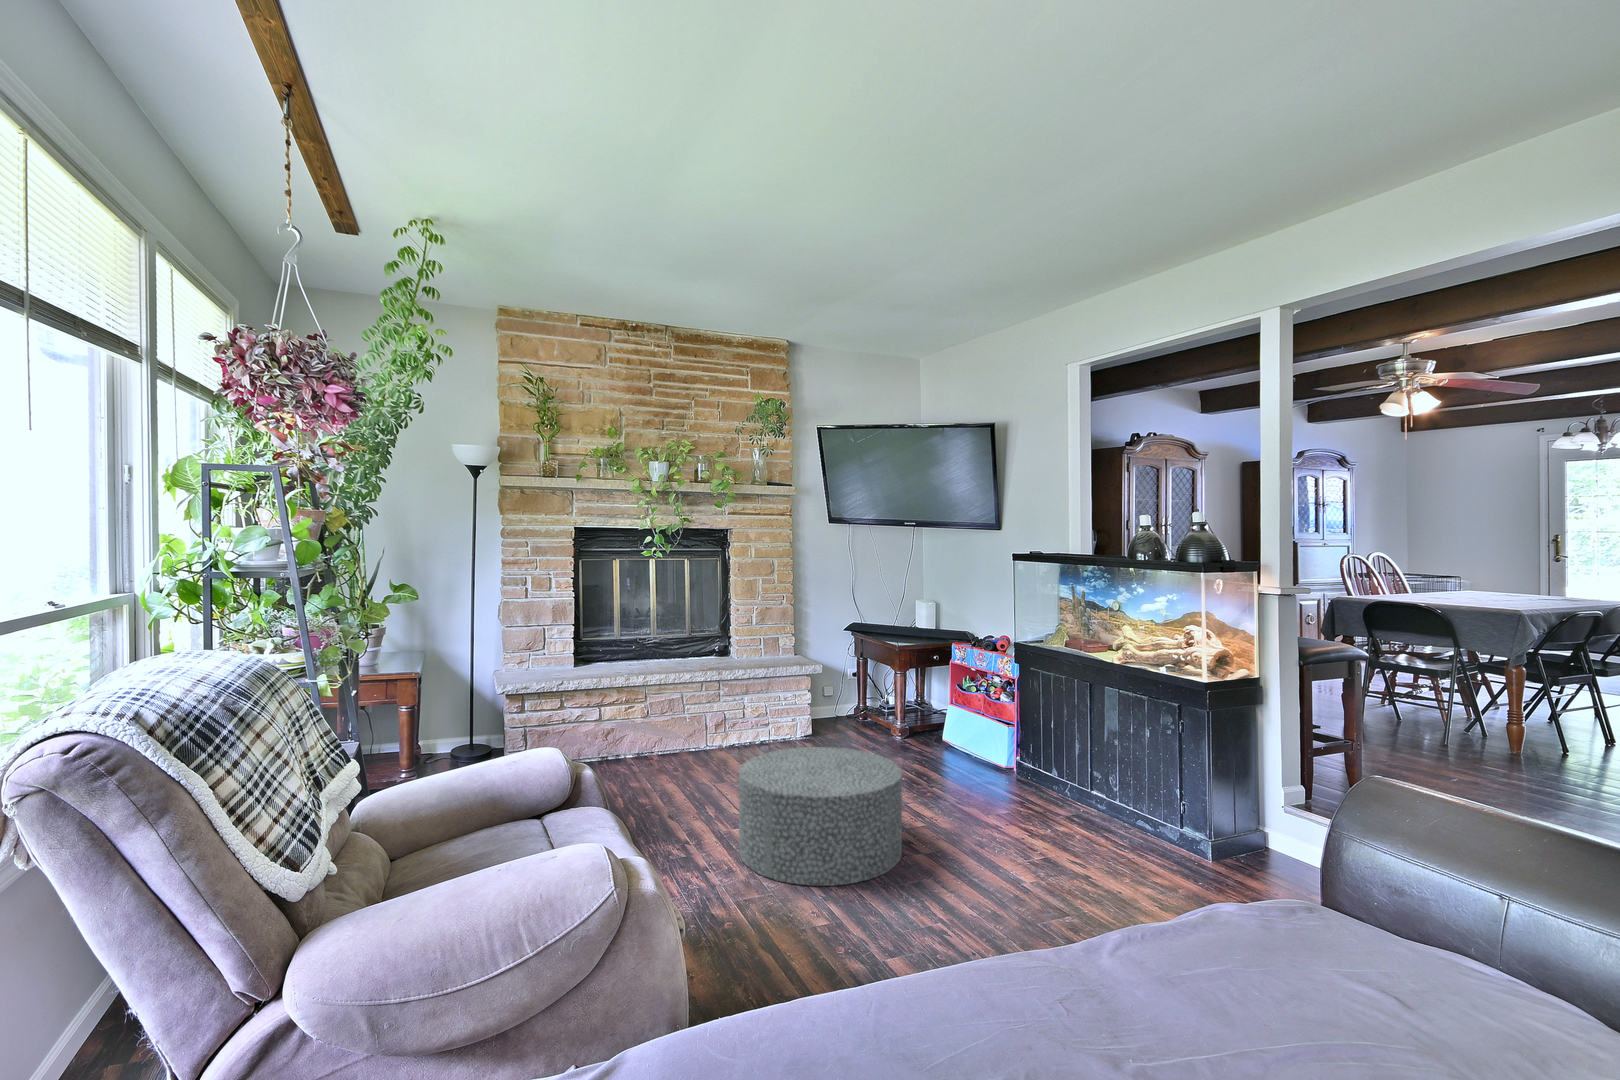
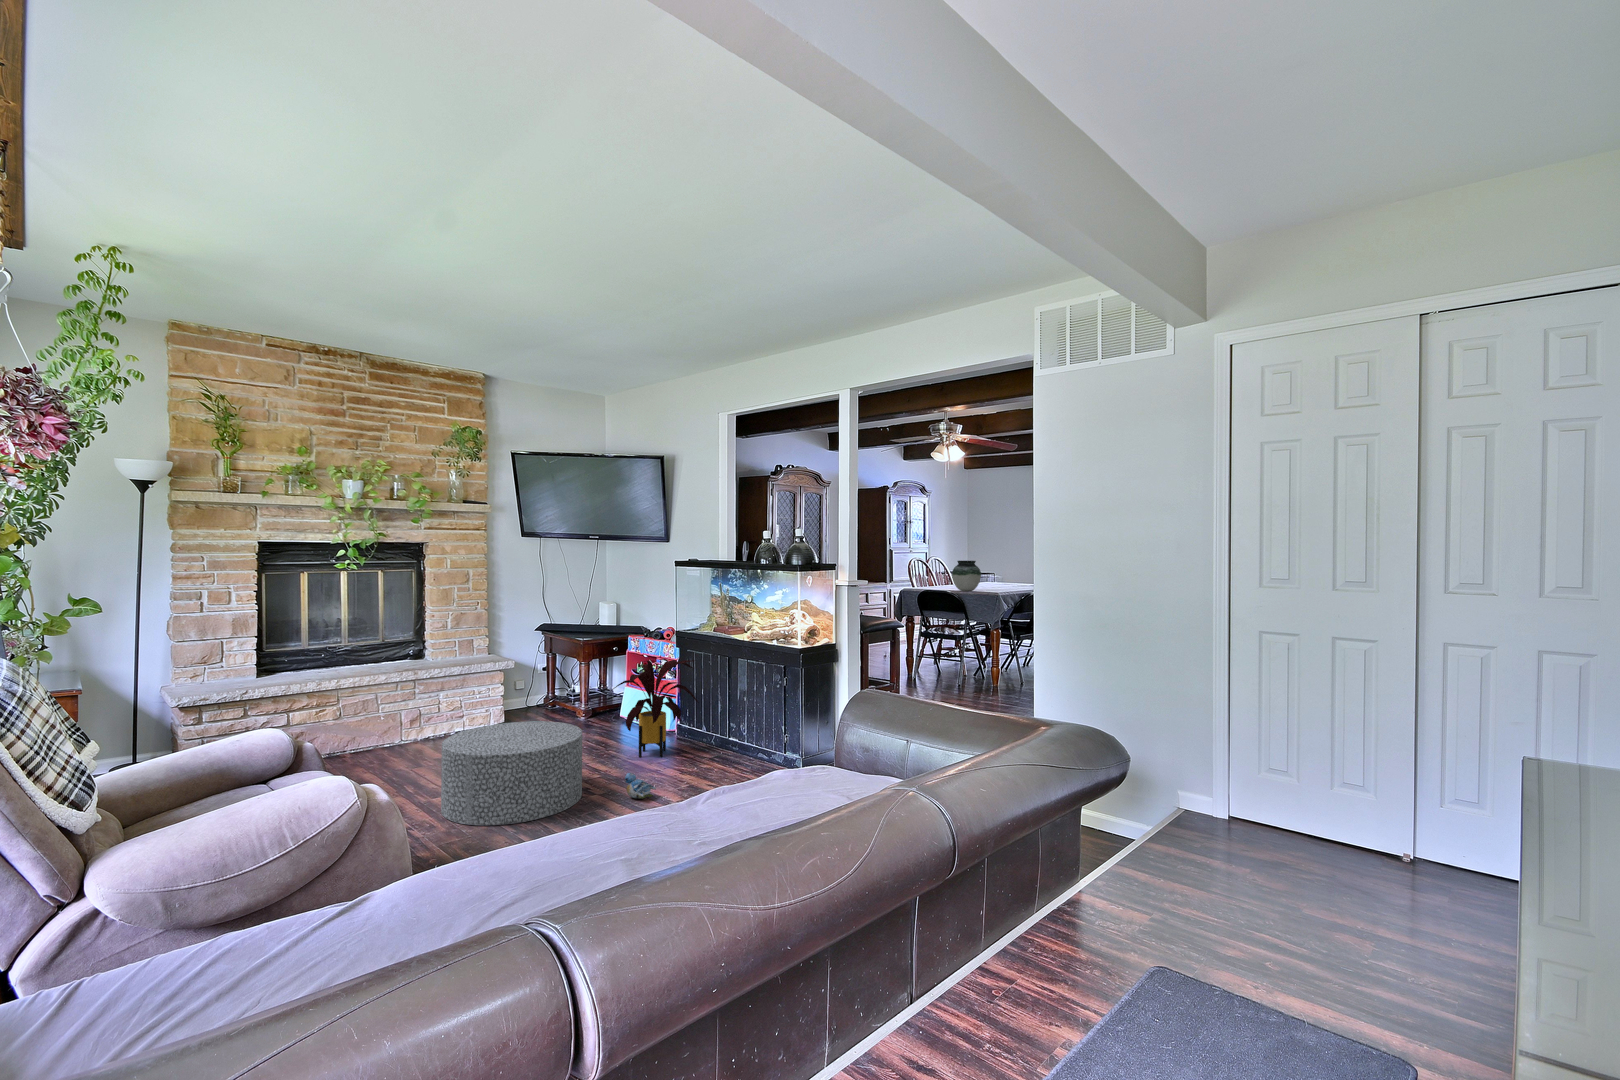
vase: none [1412,553,1467,598] -> present [952,561,981,591]
house plant: none [930,680,1050,808] -> present [611,660,698,757]
plush toy: none [958,835,1000,874] -> present [625,773,656,799]

